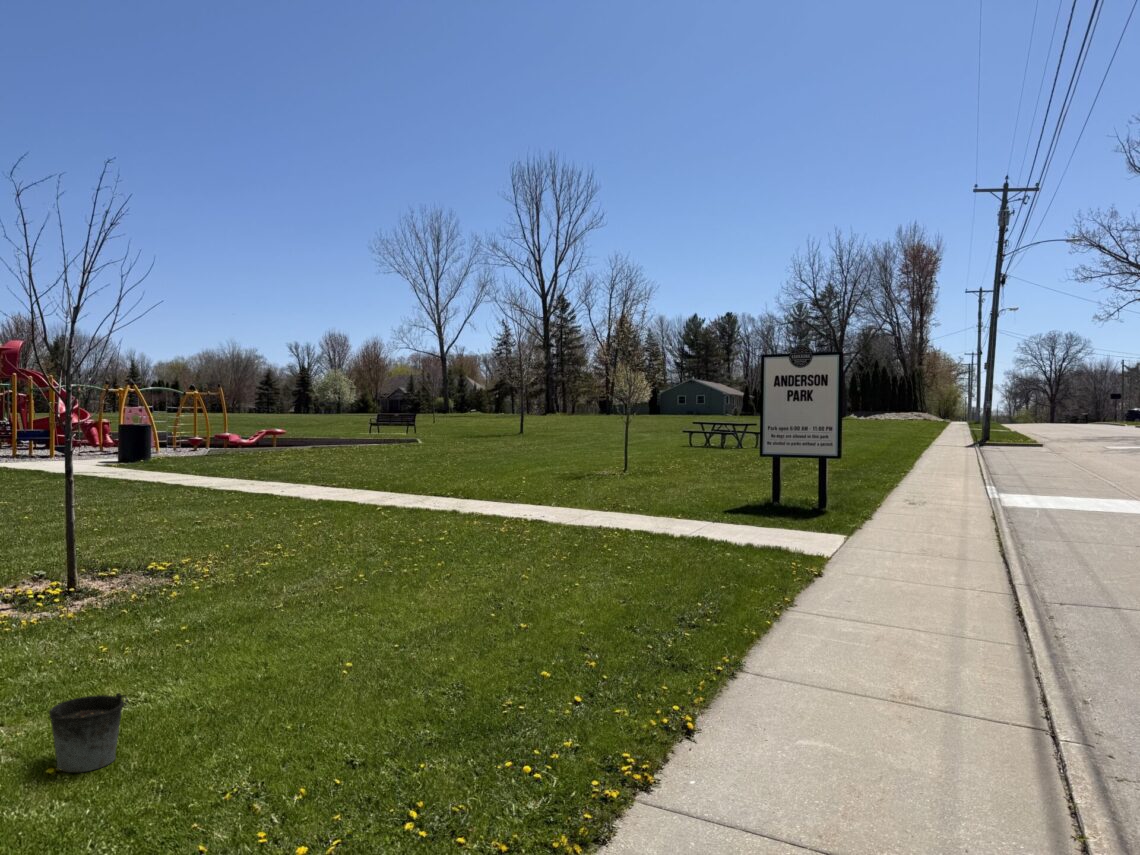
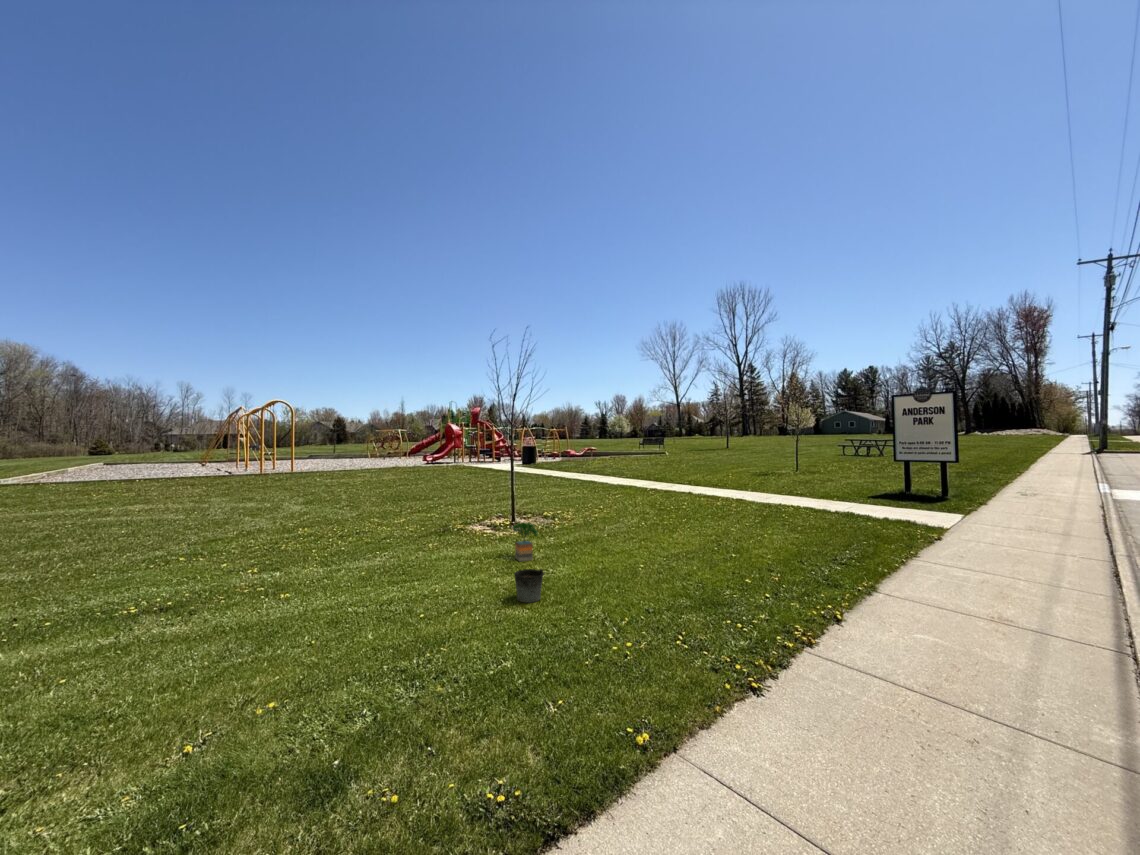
potted tree: none [62,587,127,673] -> present [513,522,538,561]

